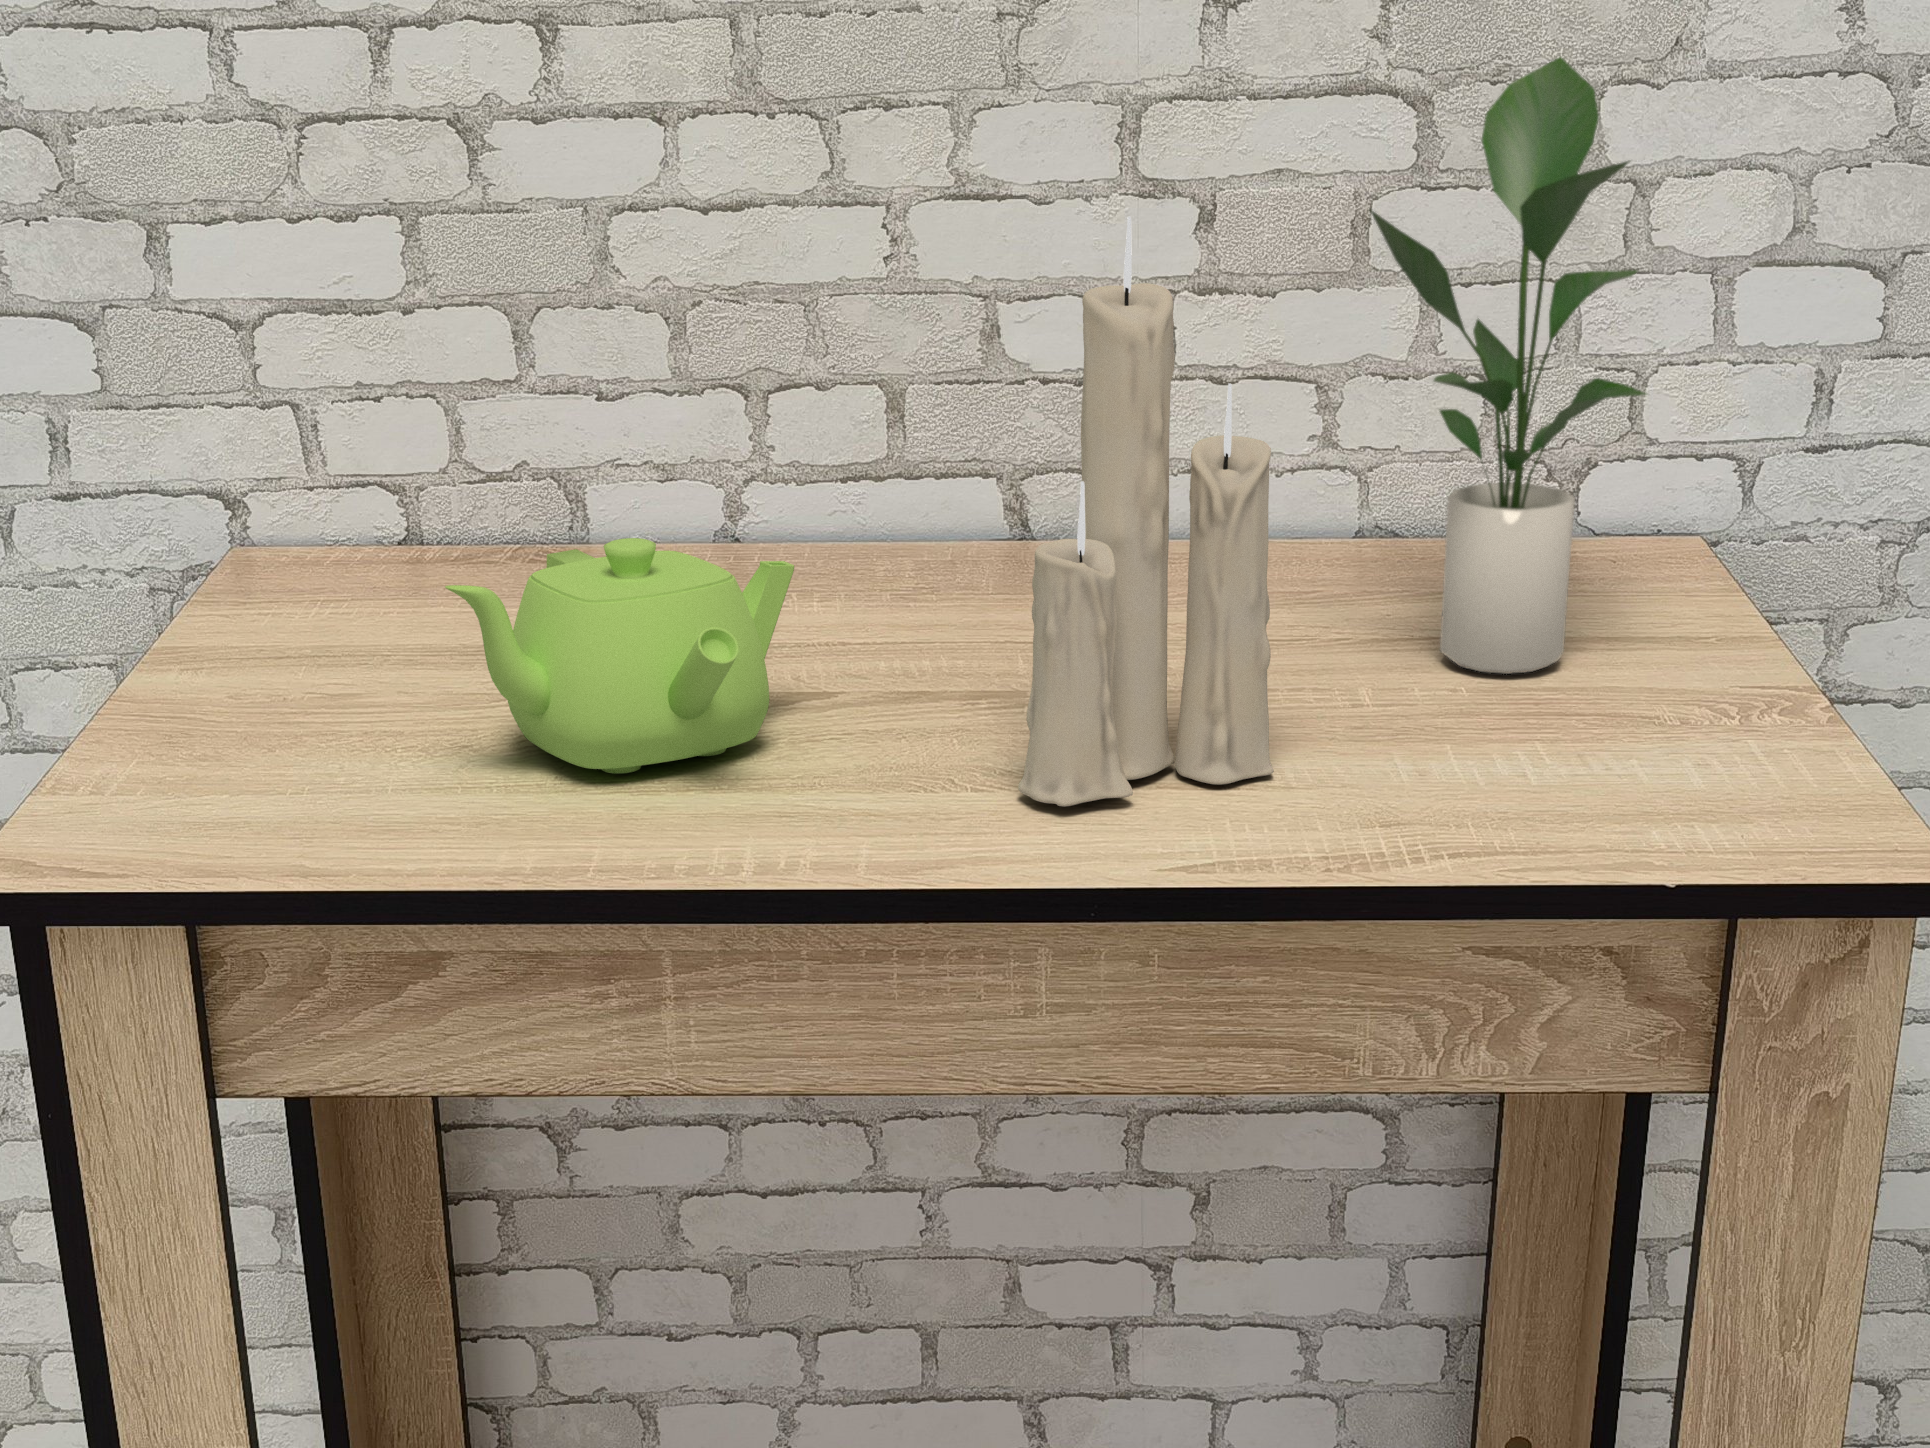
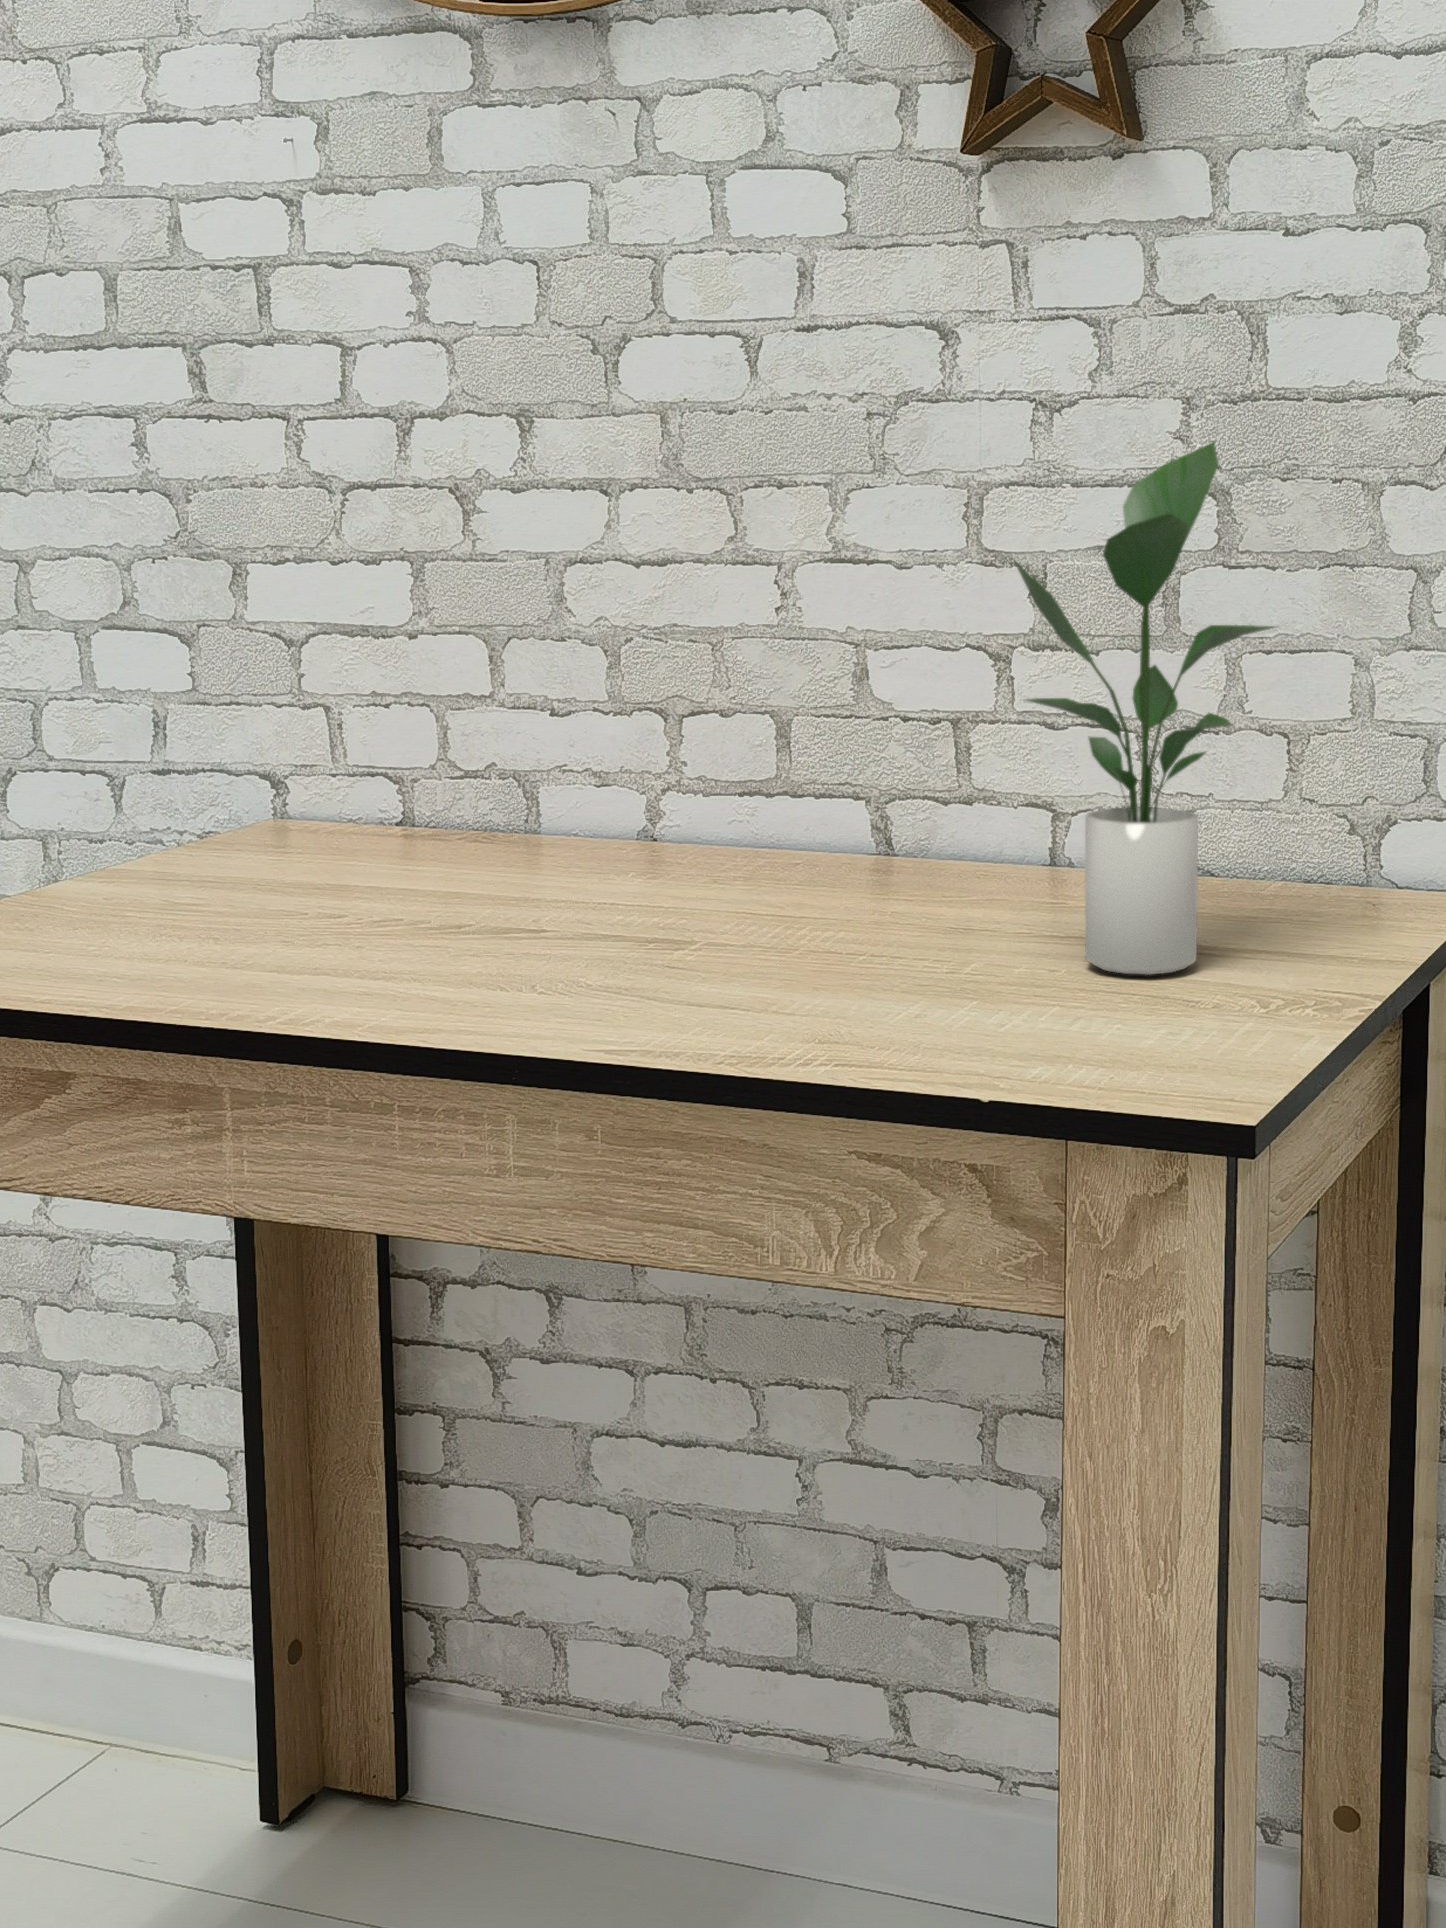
candle: present [1018,216,1274,806] -> none [569,508,807,1018]
teapot: present [445,538,794,773] -> none [172,785,495,971]

